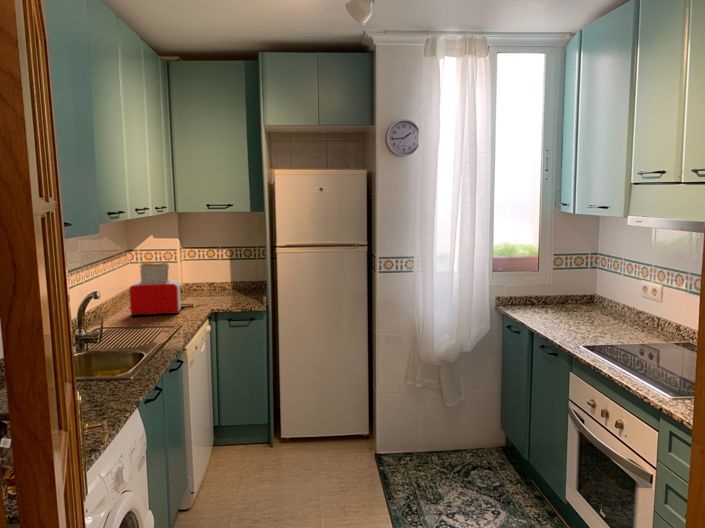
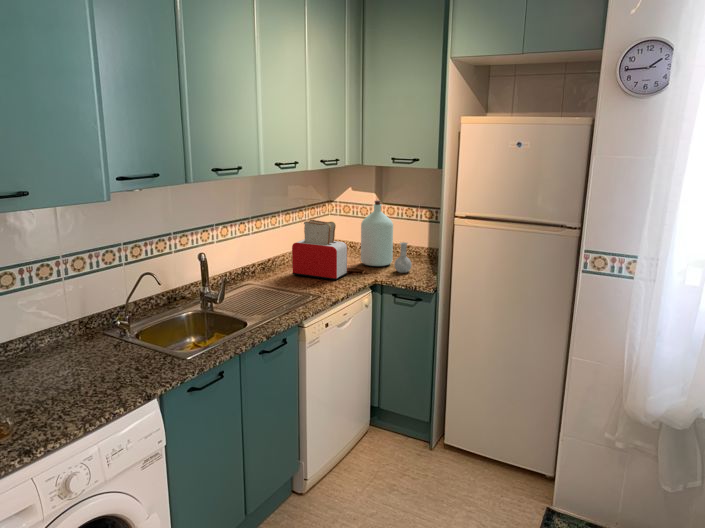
bottle: none [178,243,233,302] -> present [361,201,412,273]

